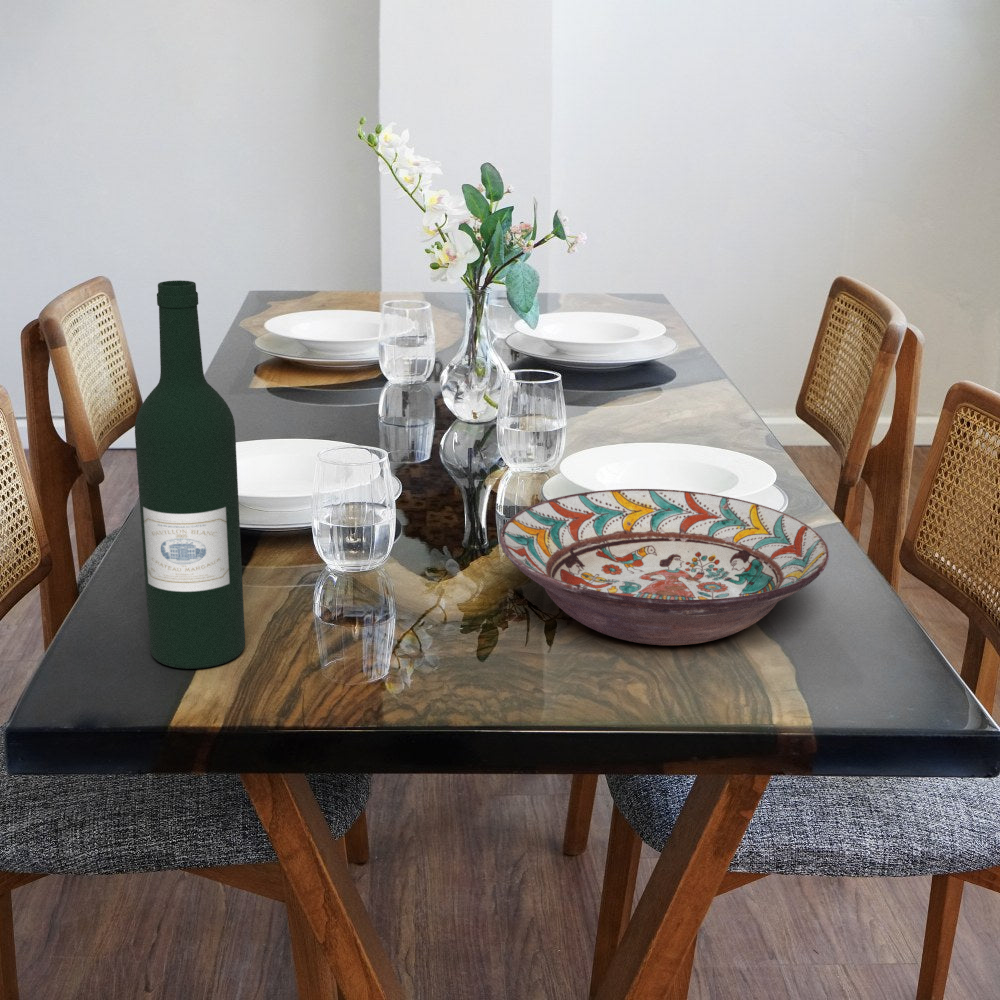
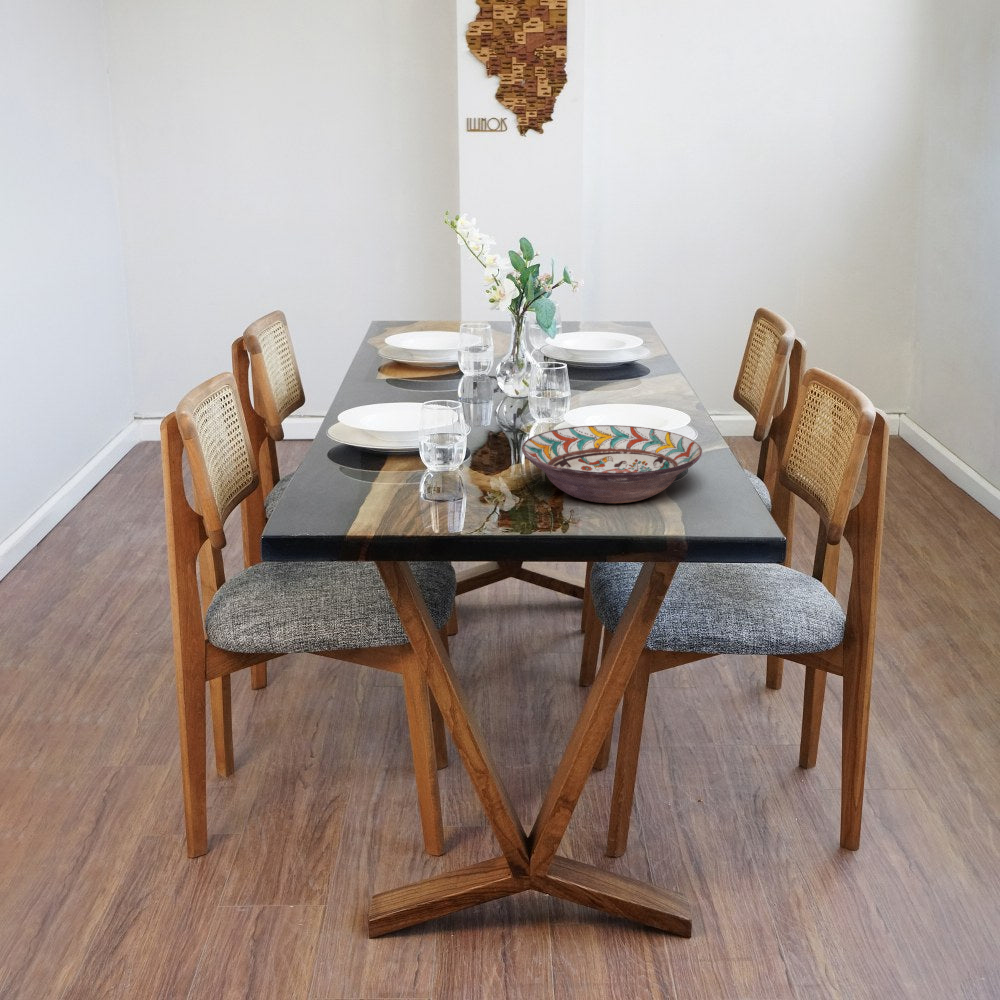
wine bottle: present [135,280,245,669] -> none [329,308,384,512]

